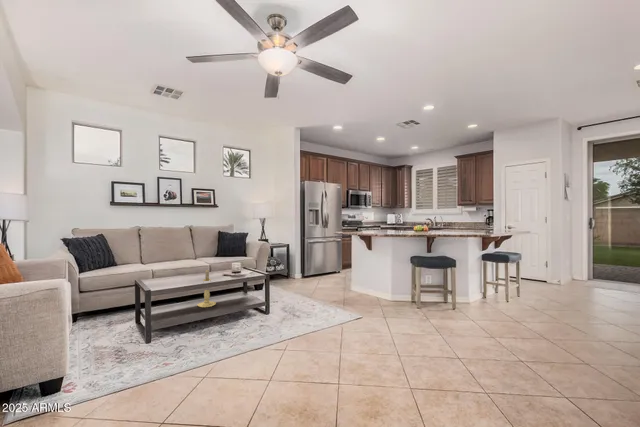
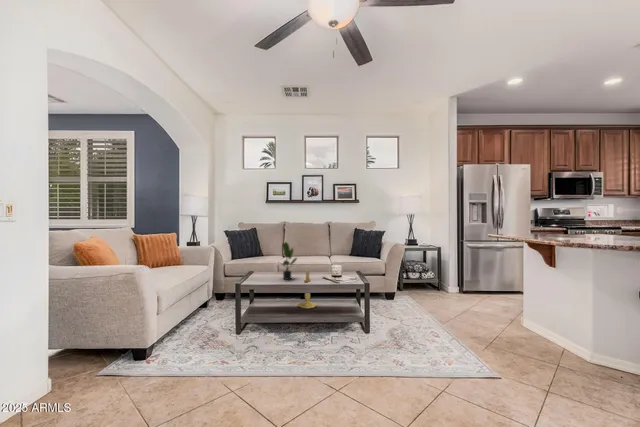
potted plant: none [176,246,198,283] -> present [282,242,297,280]

